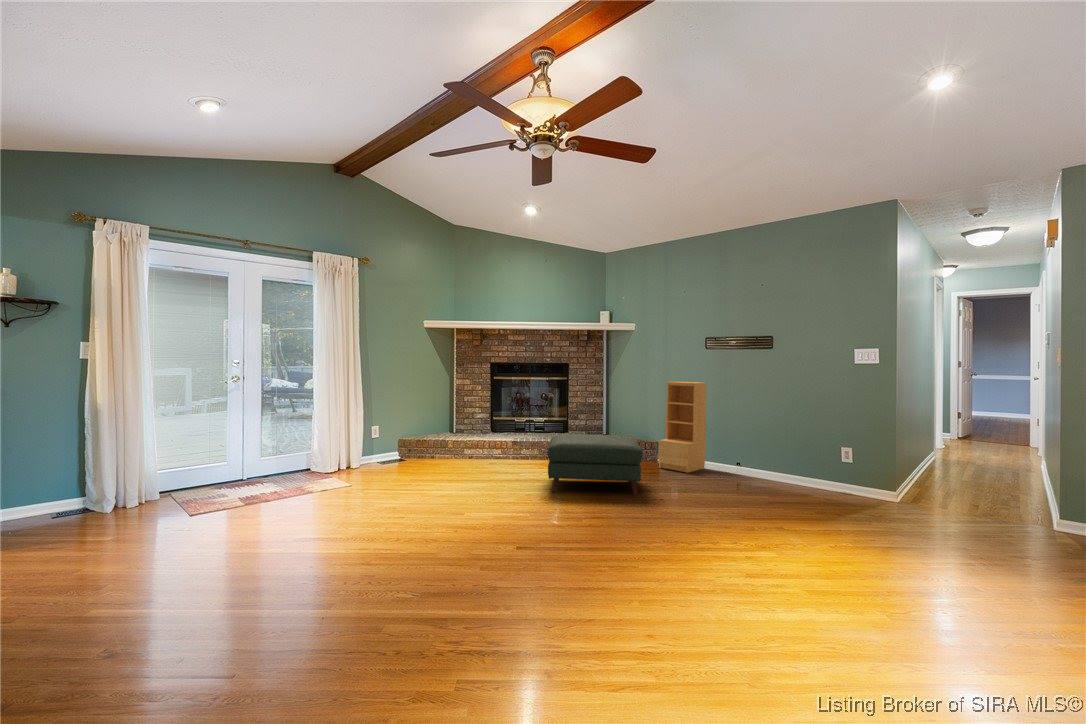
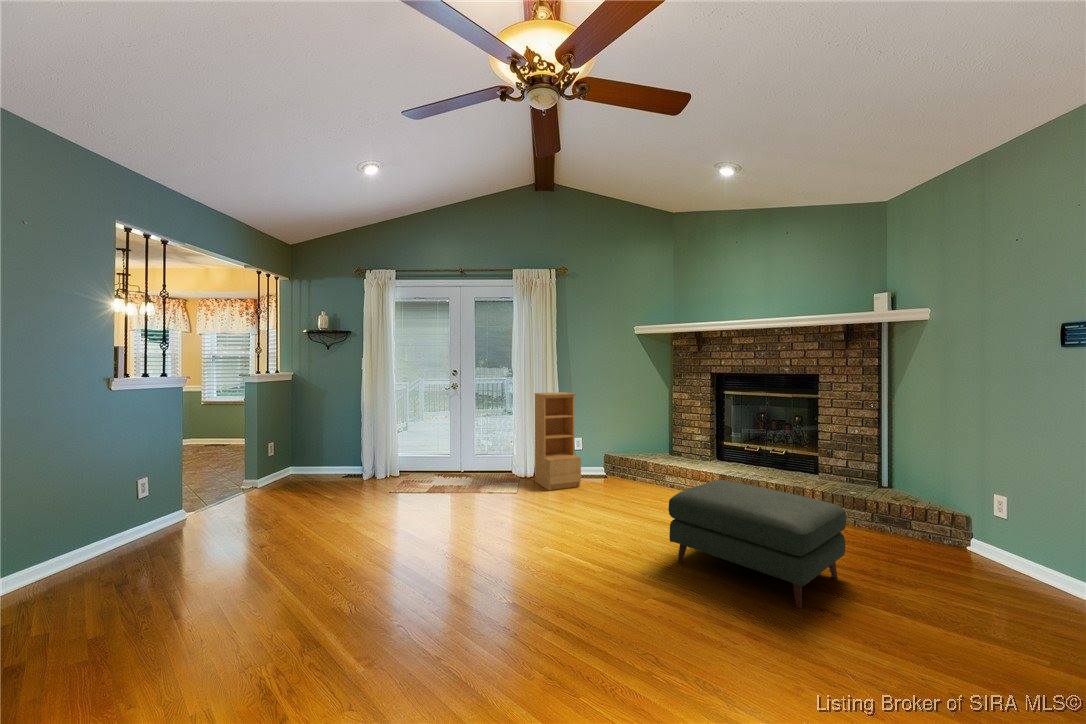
bookshelf: present [658,382,707,473] -> present [535,392,581,491]

